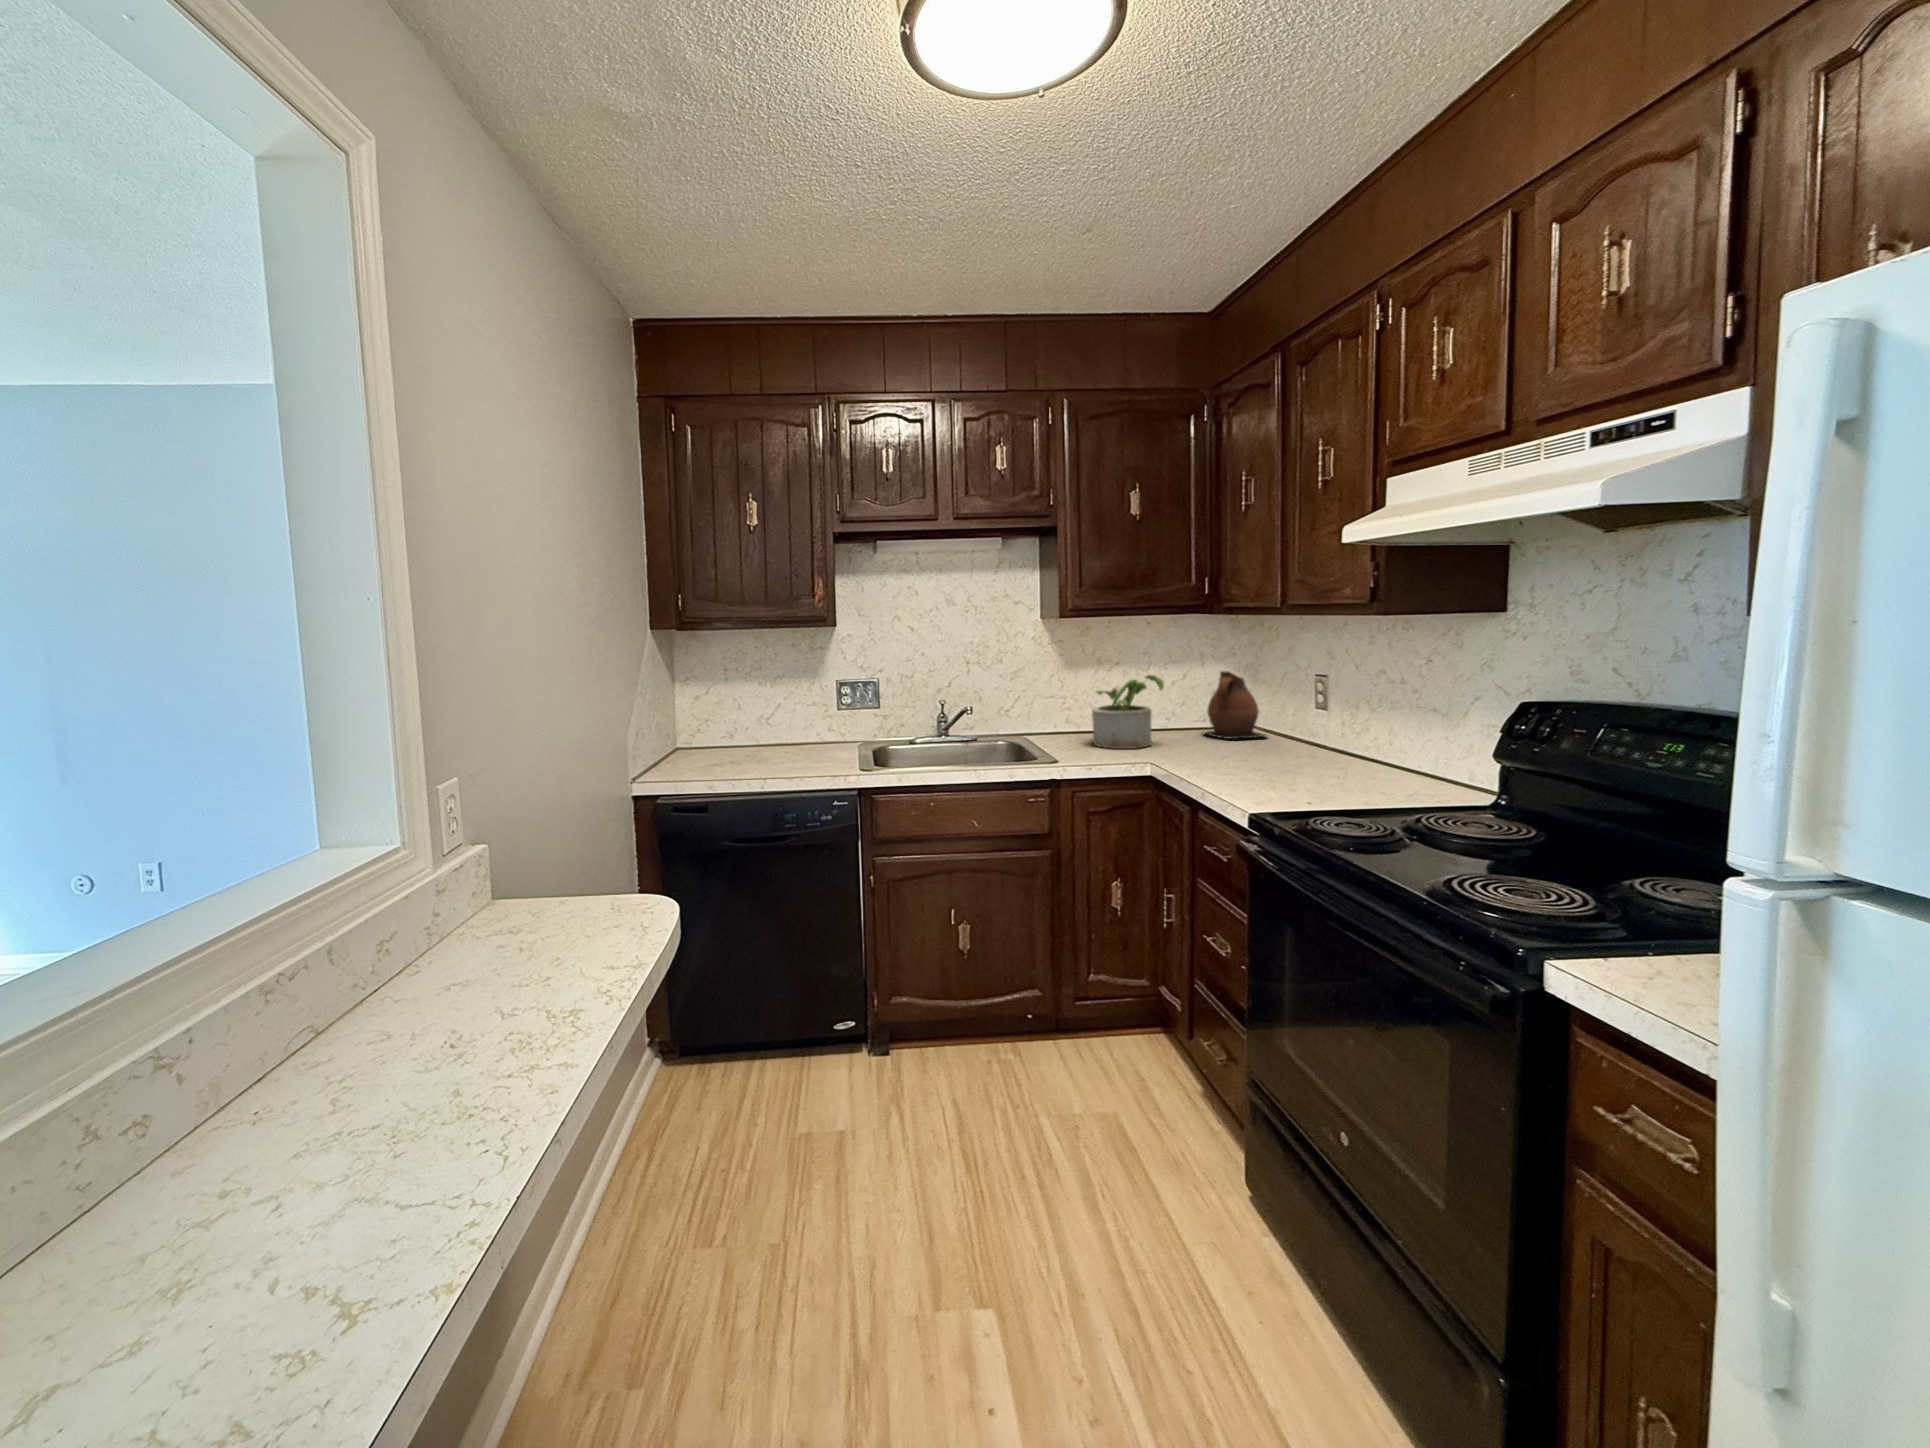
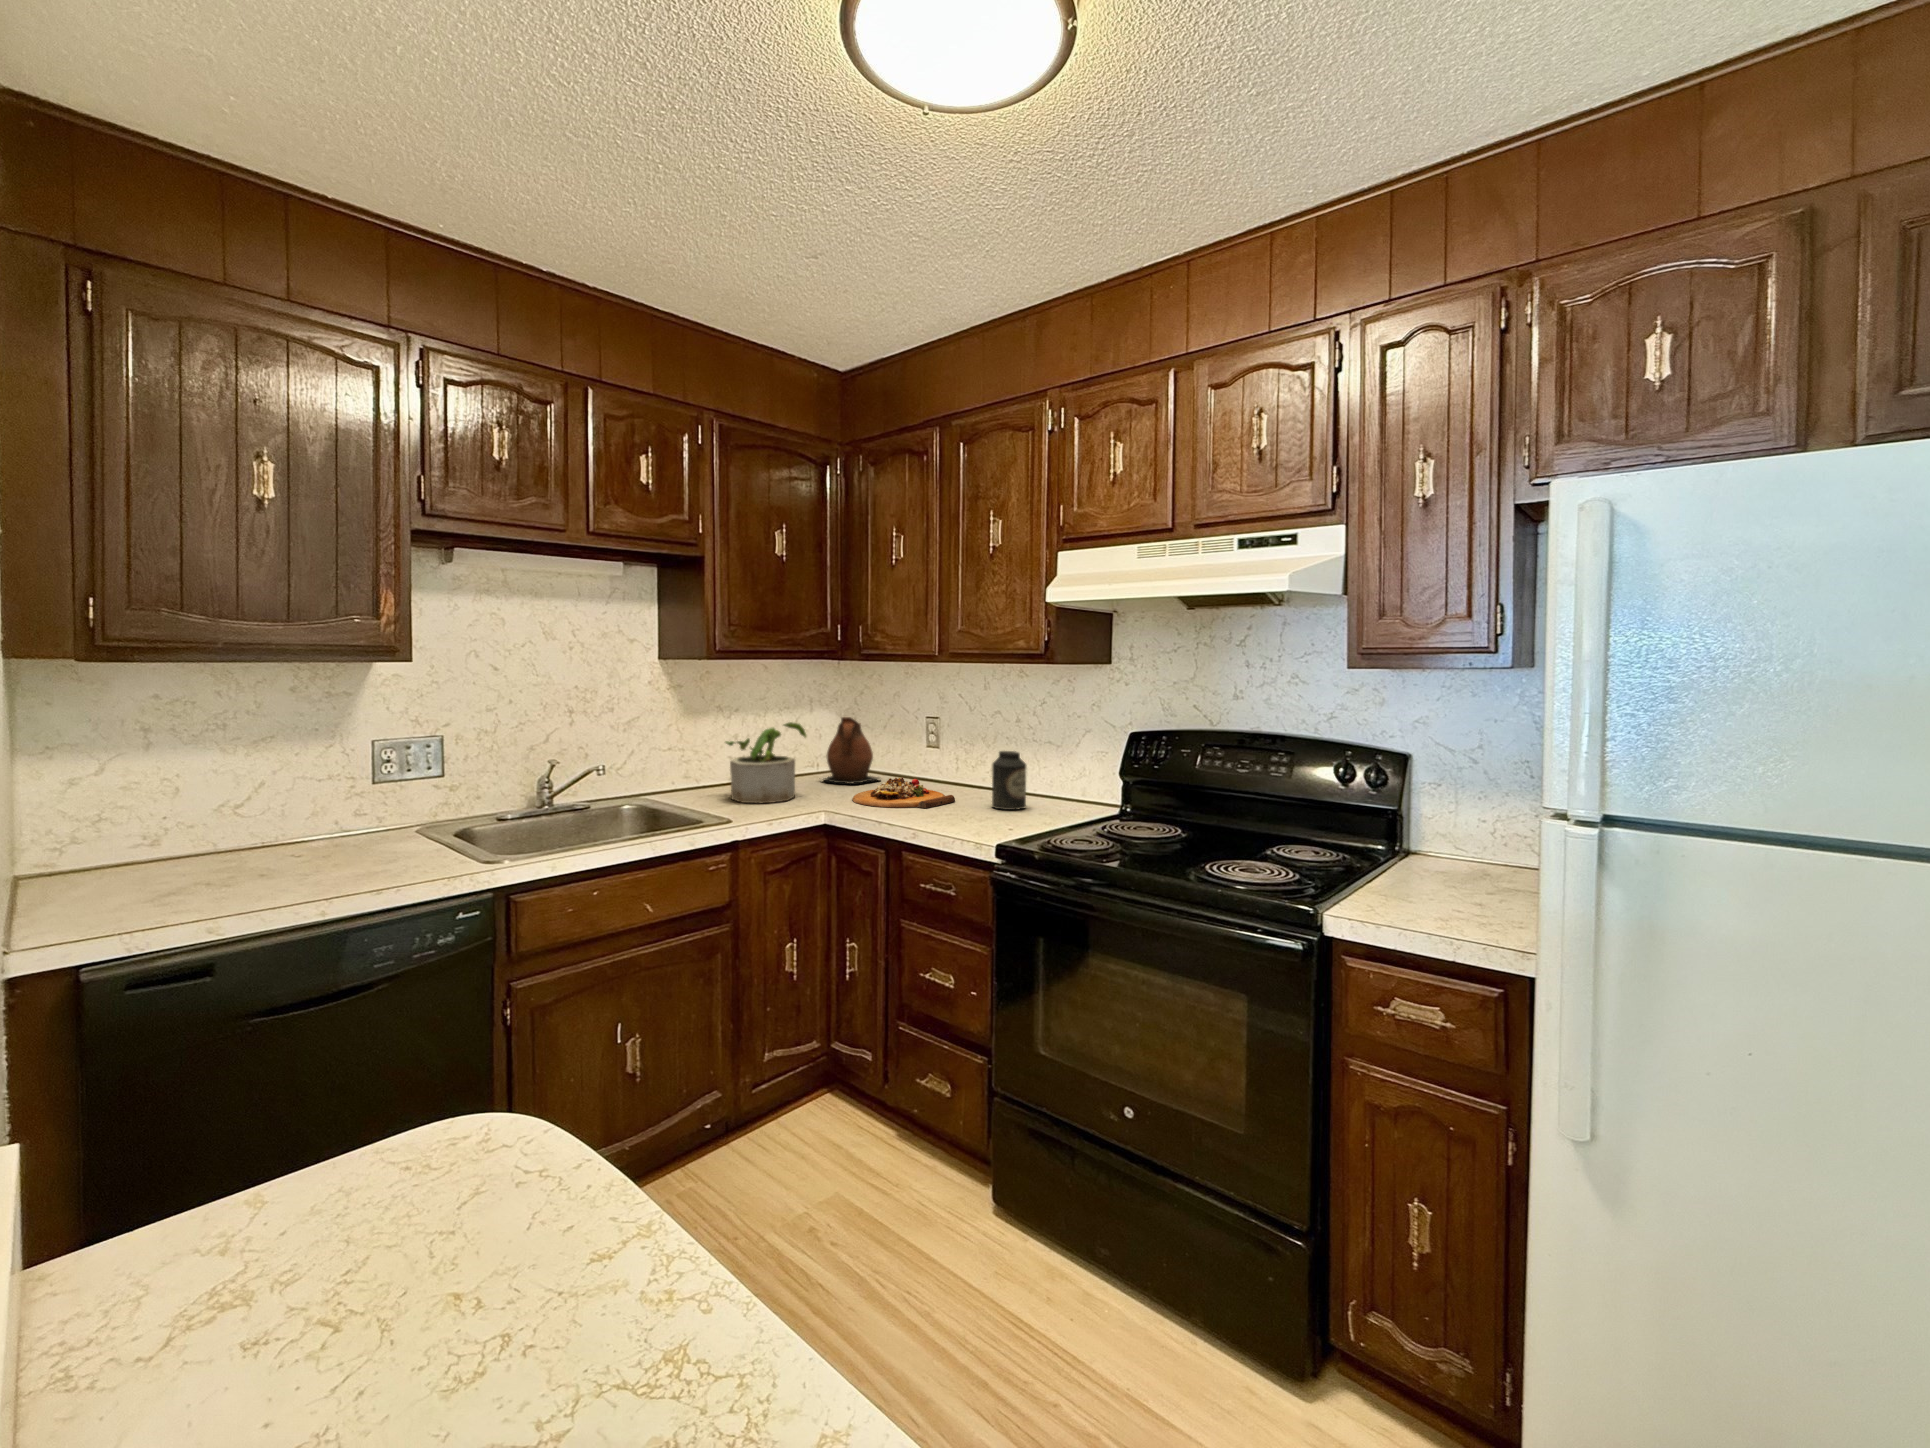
canister: none [1349,714,1398,785] -> present [992,751,1026,810]
cutting board: none [1199,735,1313,771] -> present [852,777,955,808]

